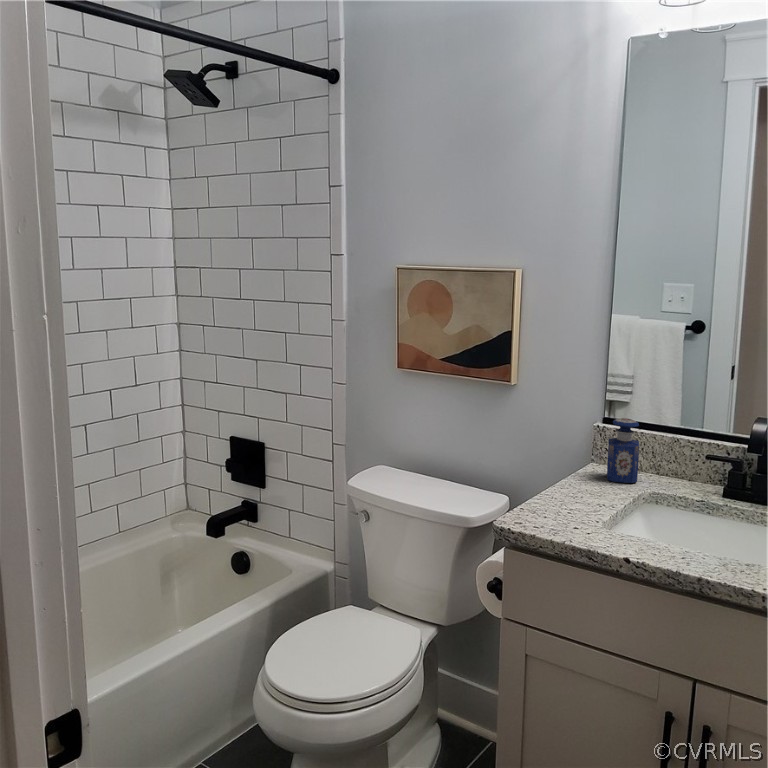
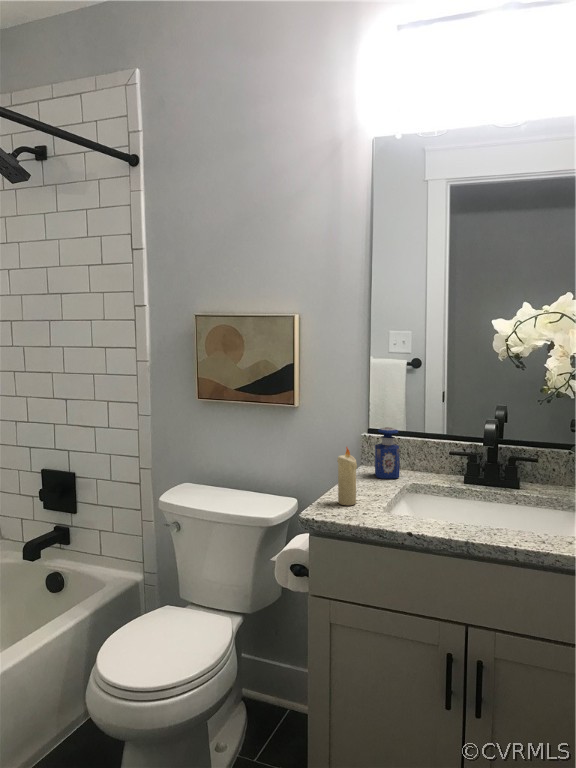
candle: none [547,444,572,516] -> present [337,447,357,505]

